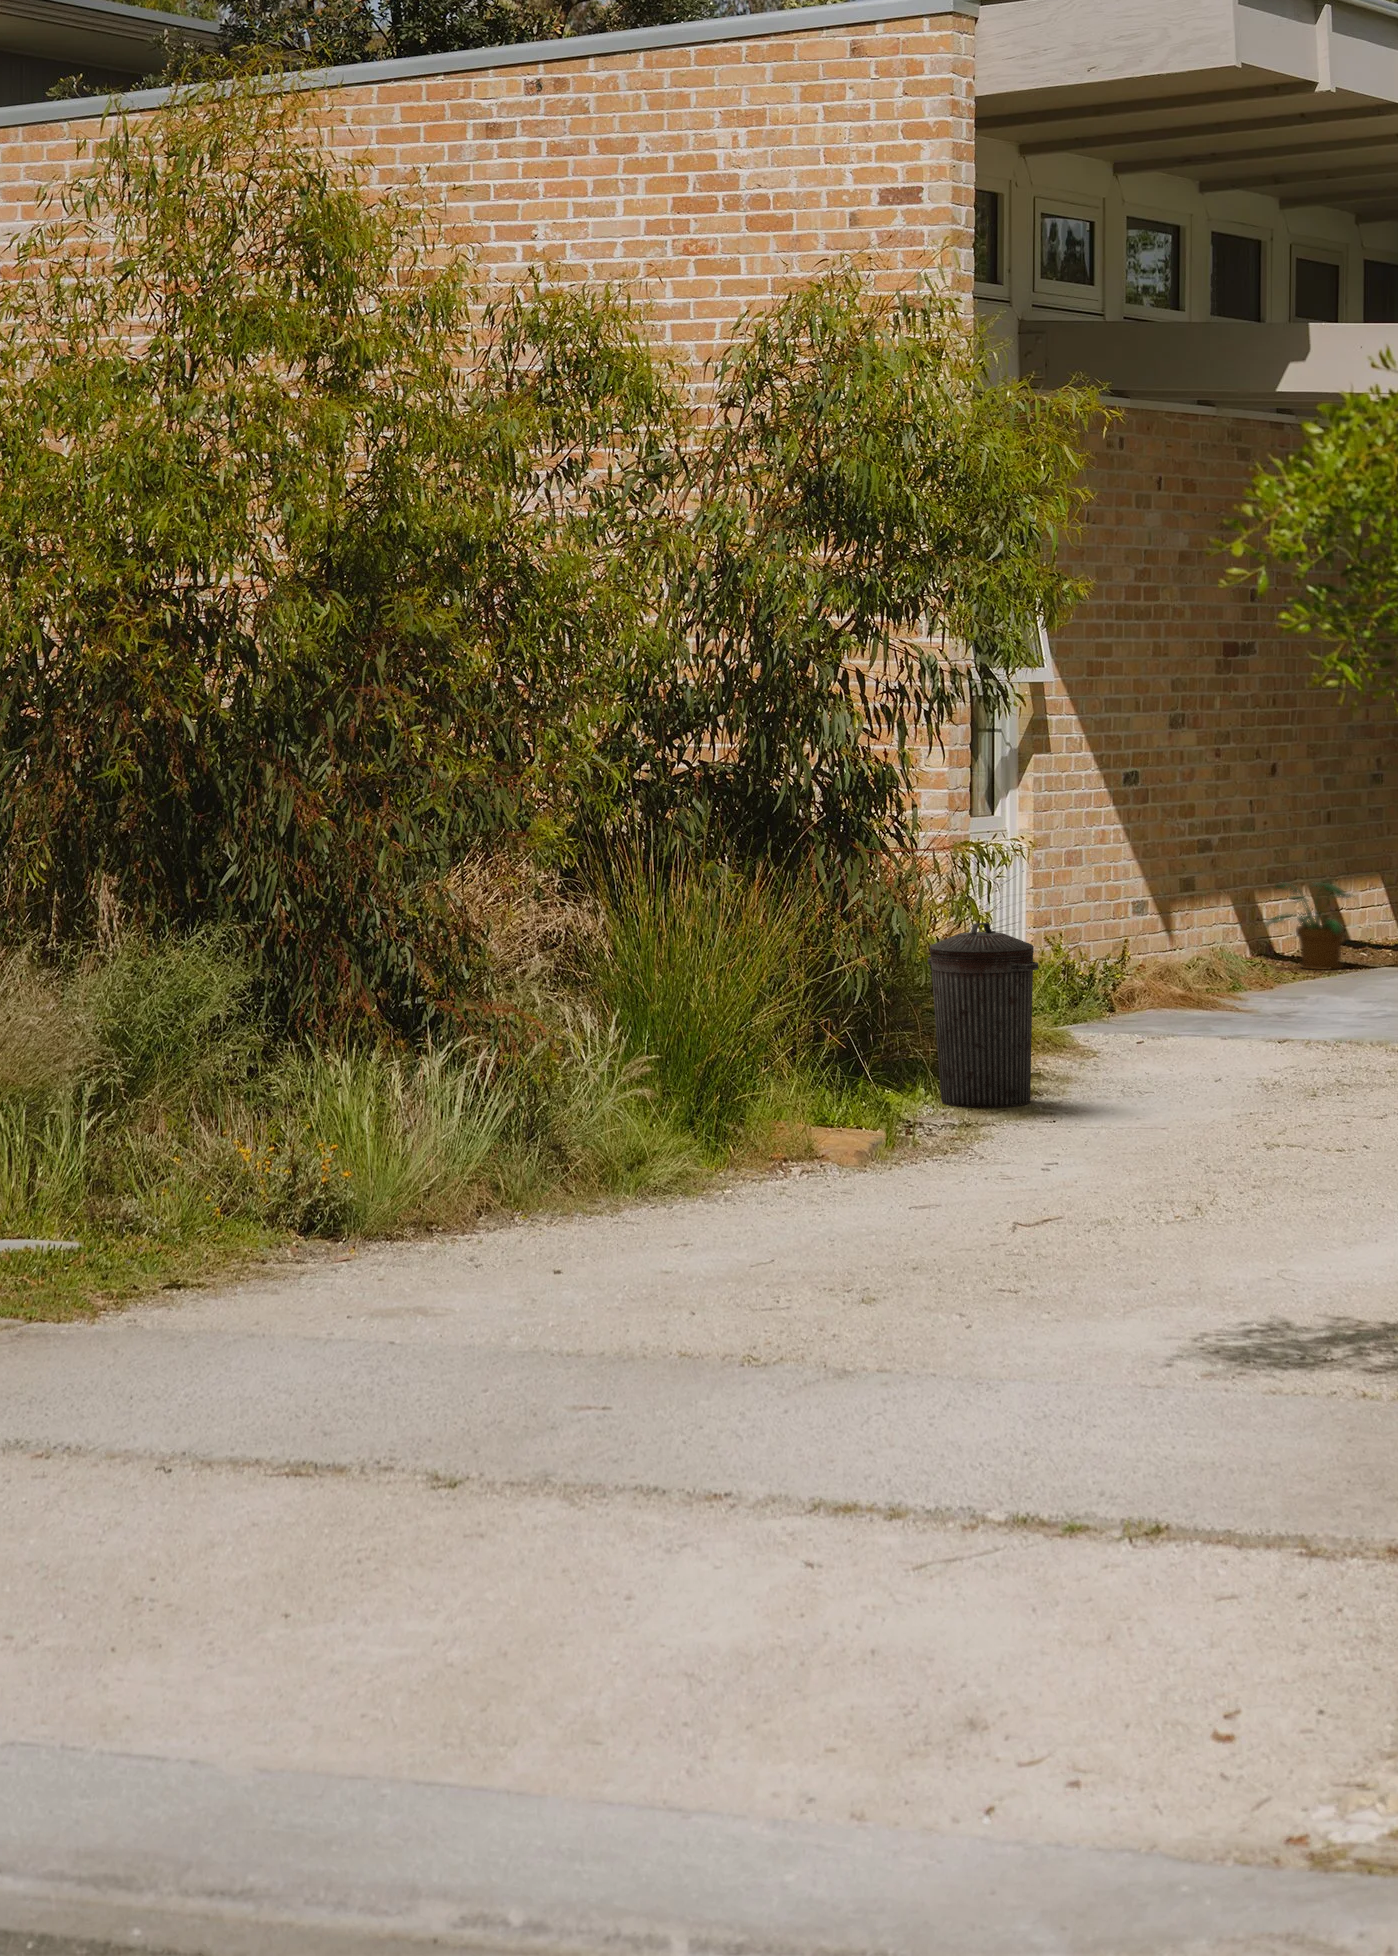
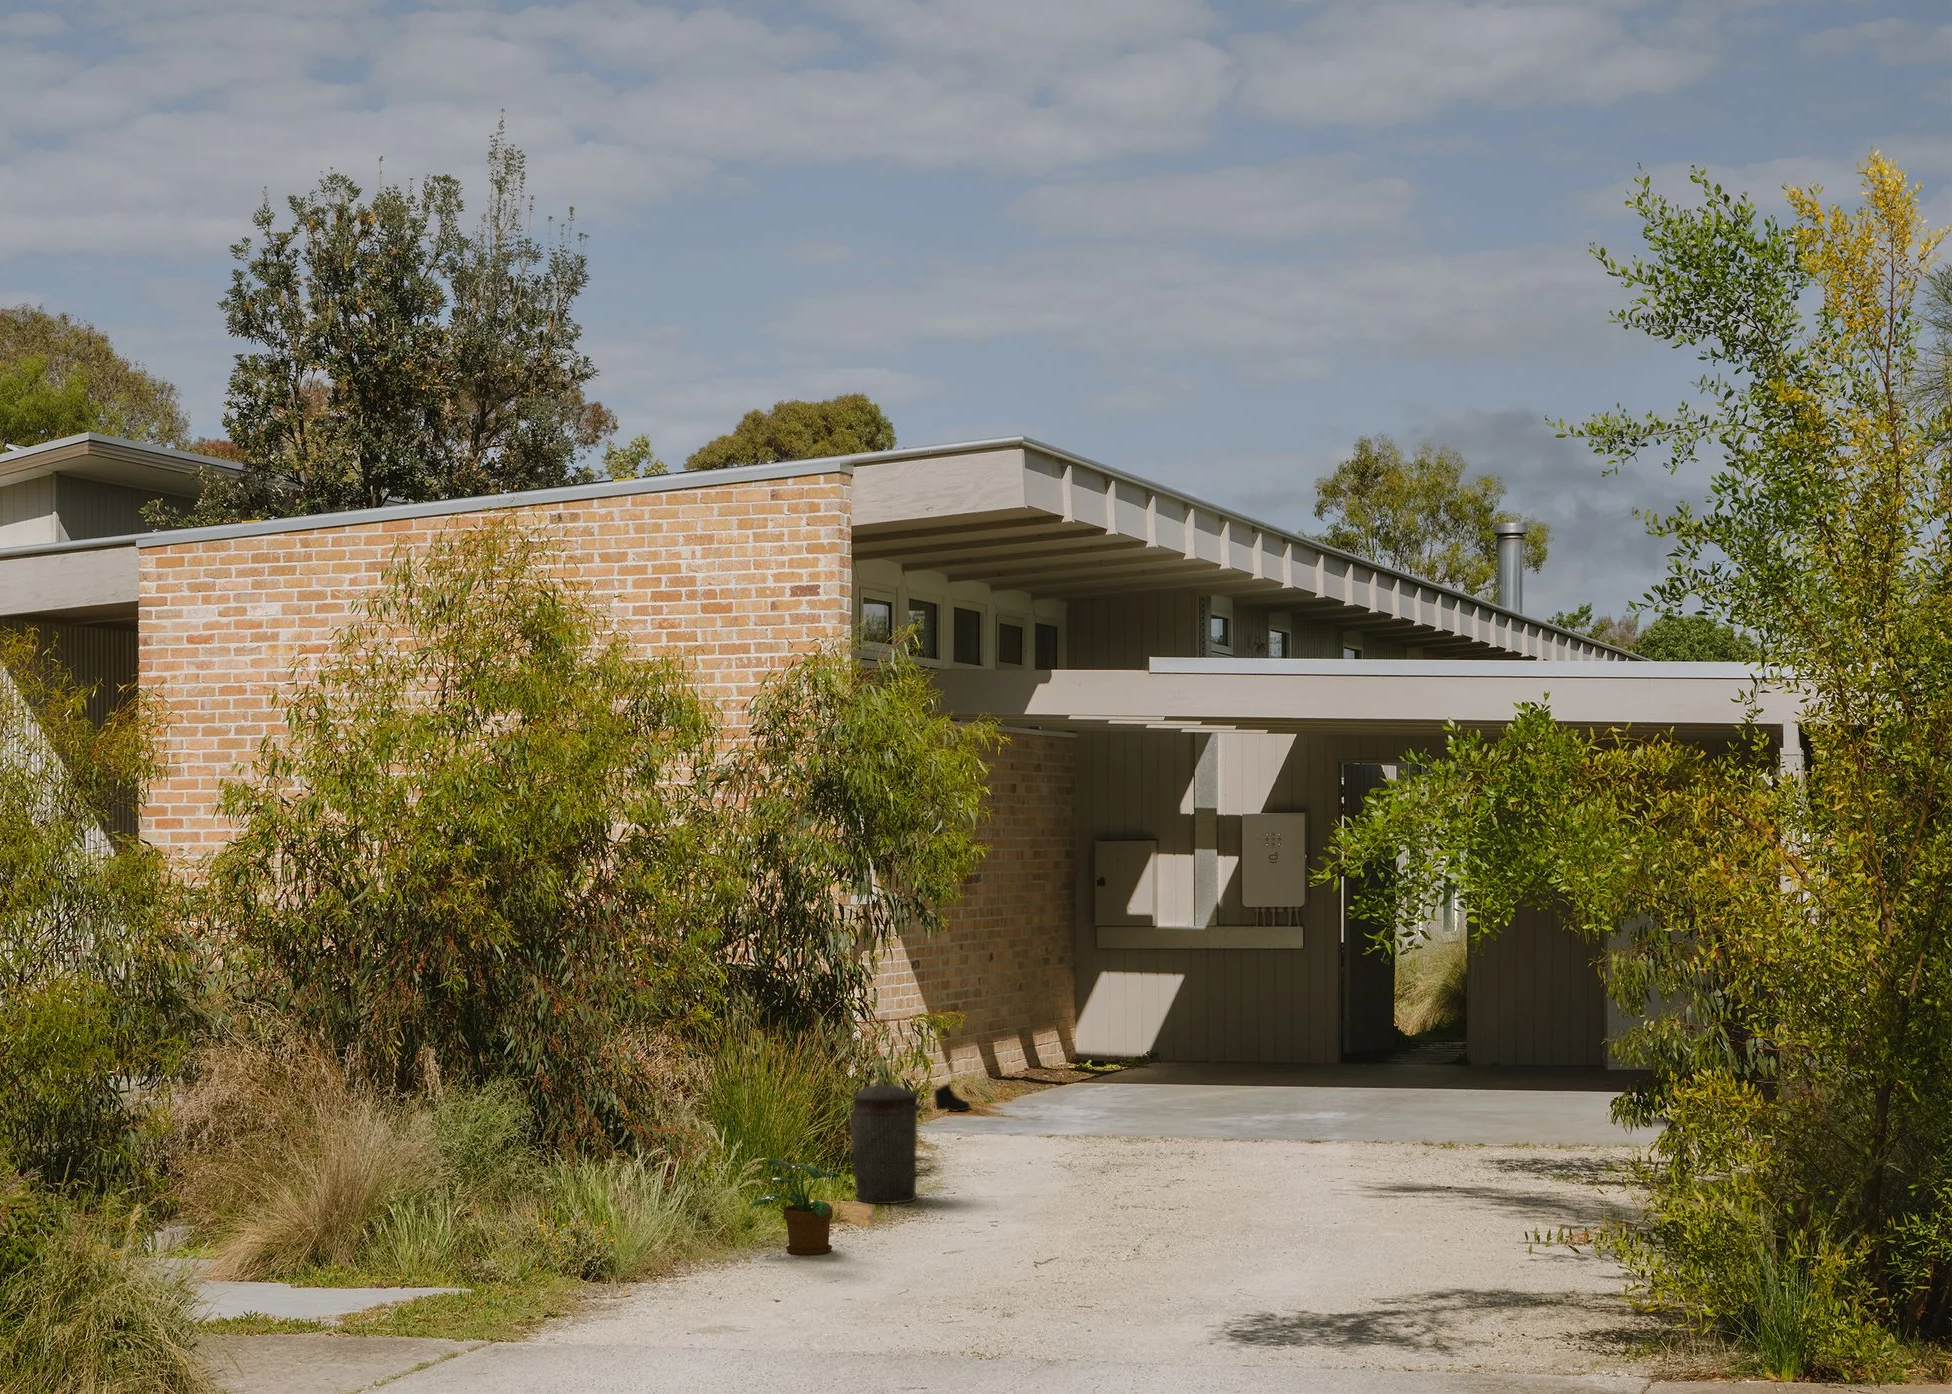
potted plant: present [1265,882,1351,970] -> present [750,1159,843,1255]
boots: none [1142,953,1202,996] -> present [934,1084,971,1111]

